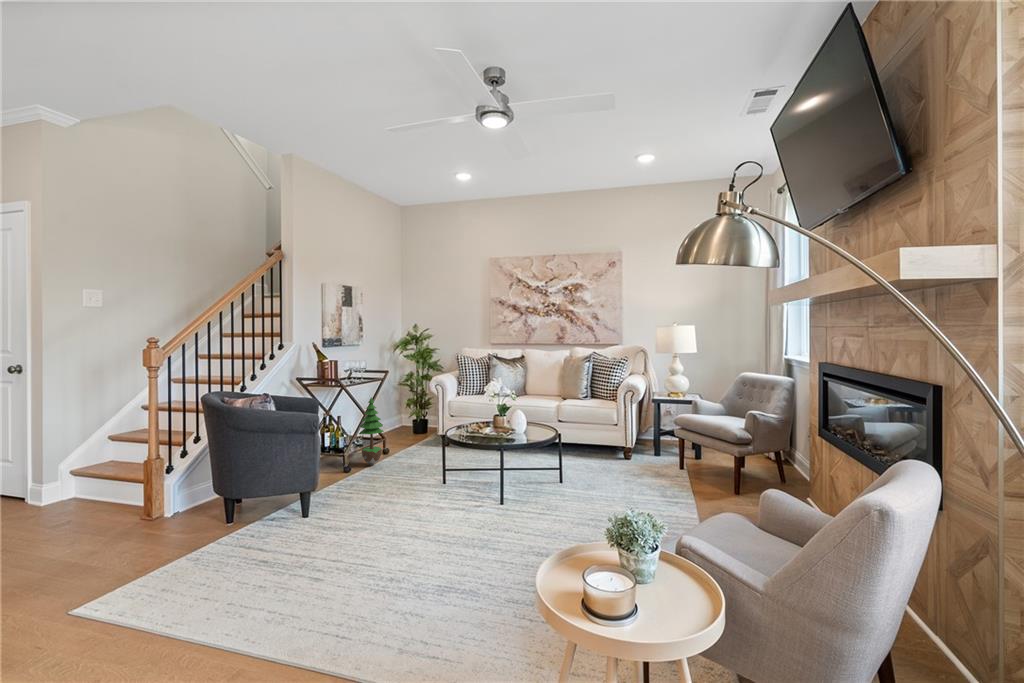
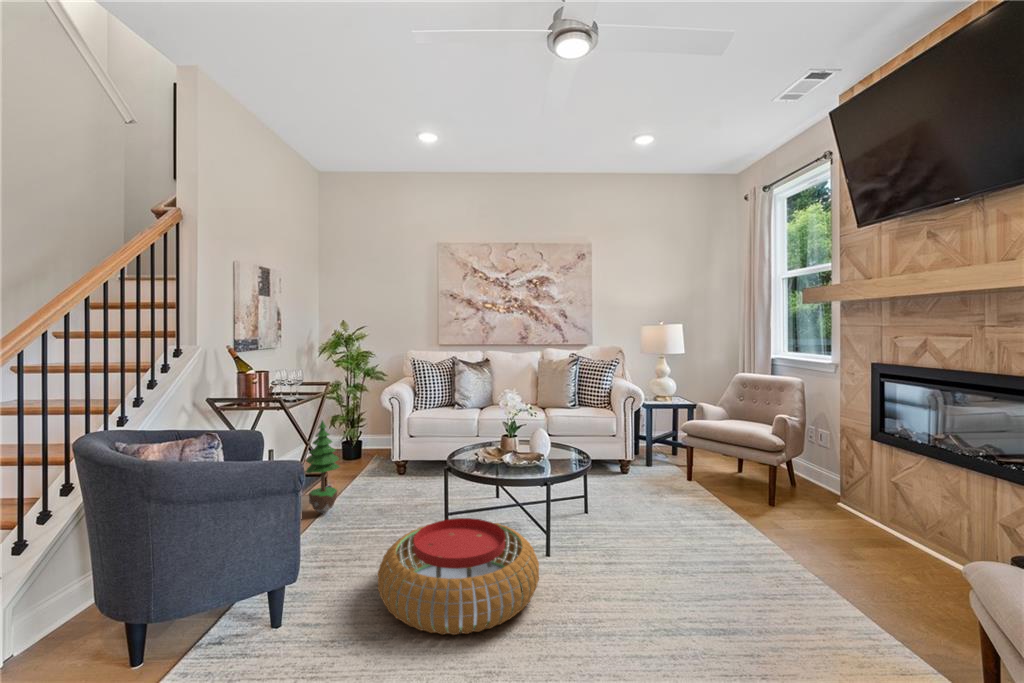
pouf: none [366,467,479,535] -> present [378,518,539,635]

